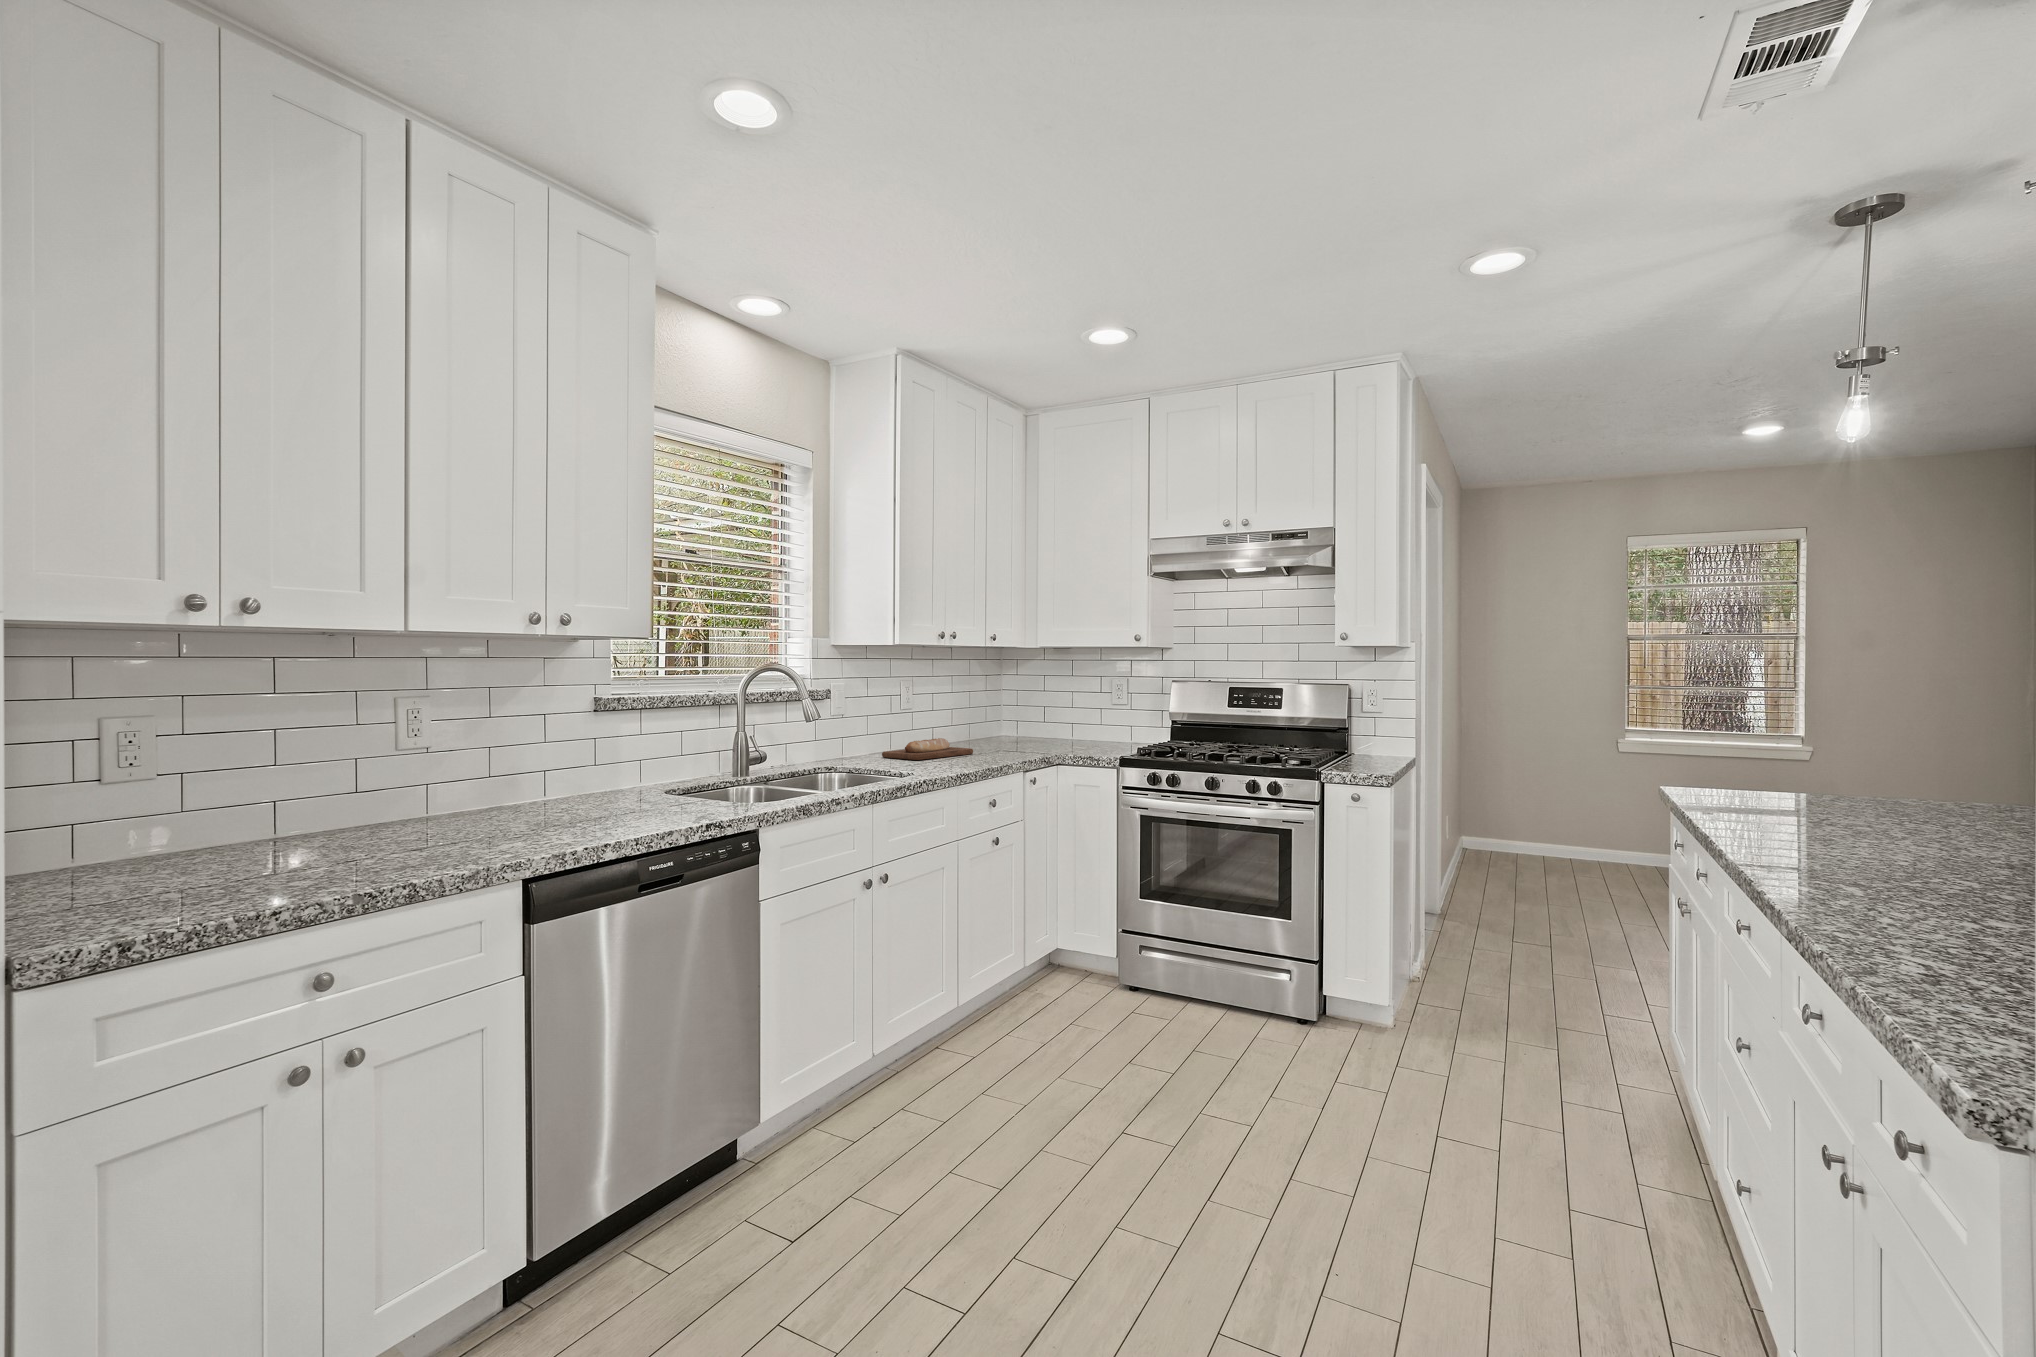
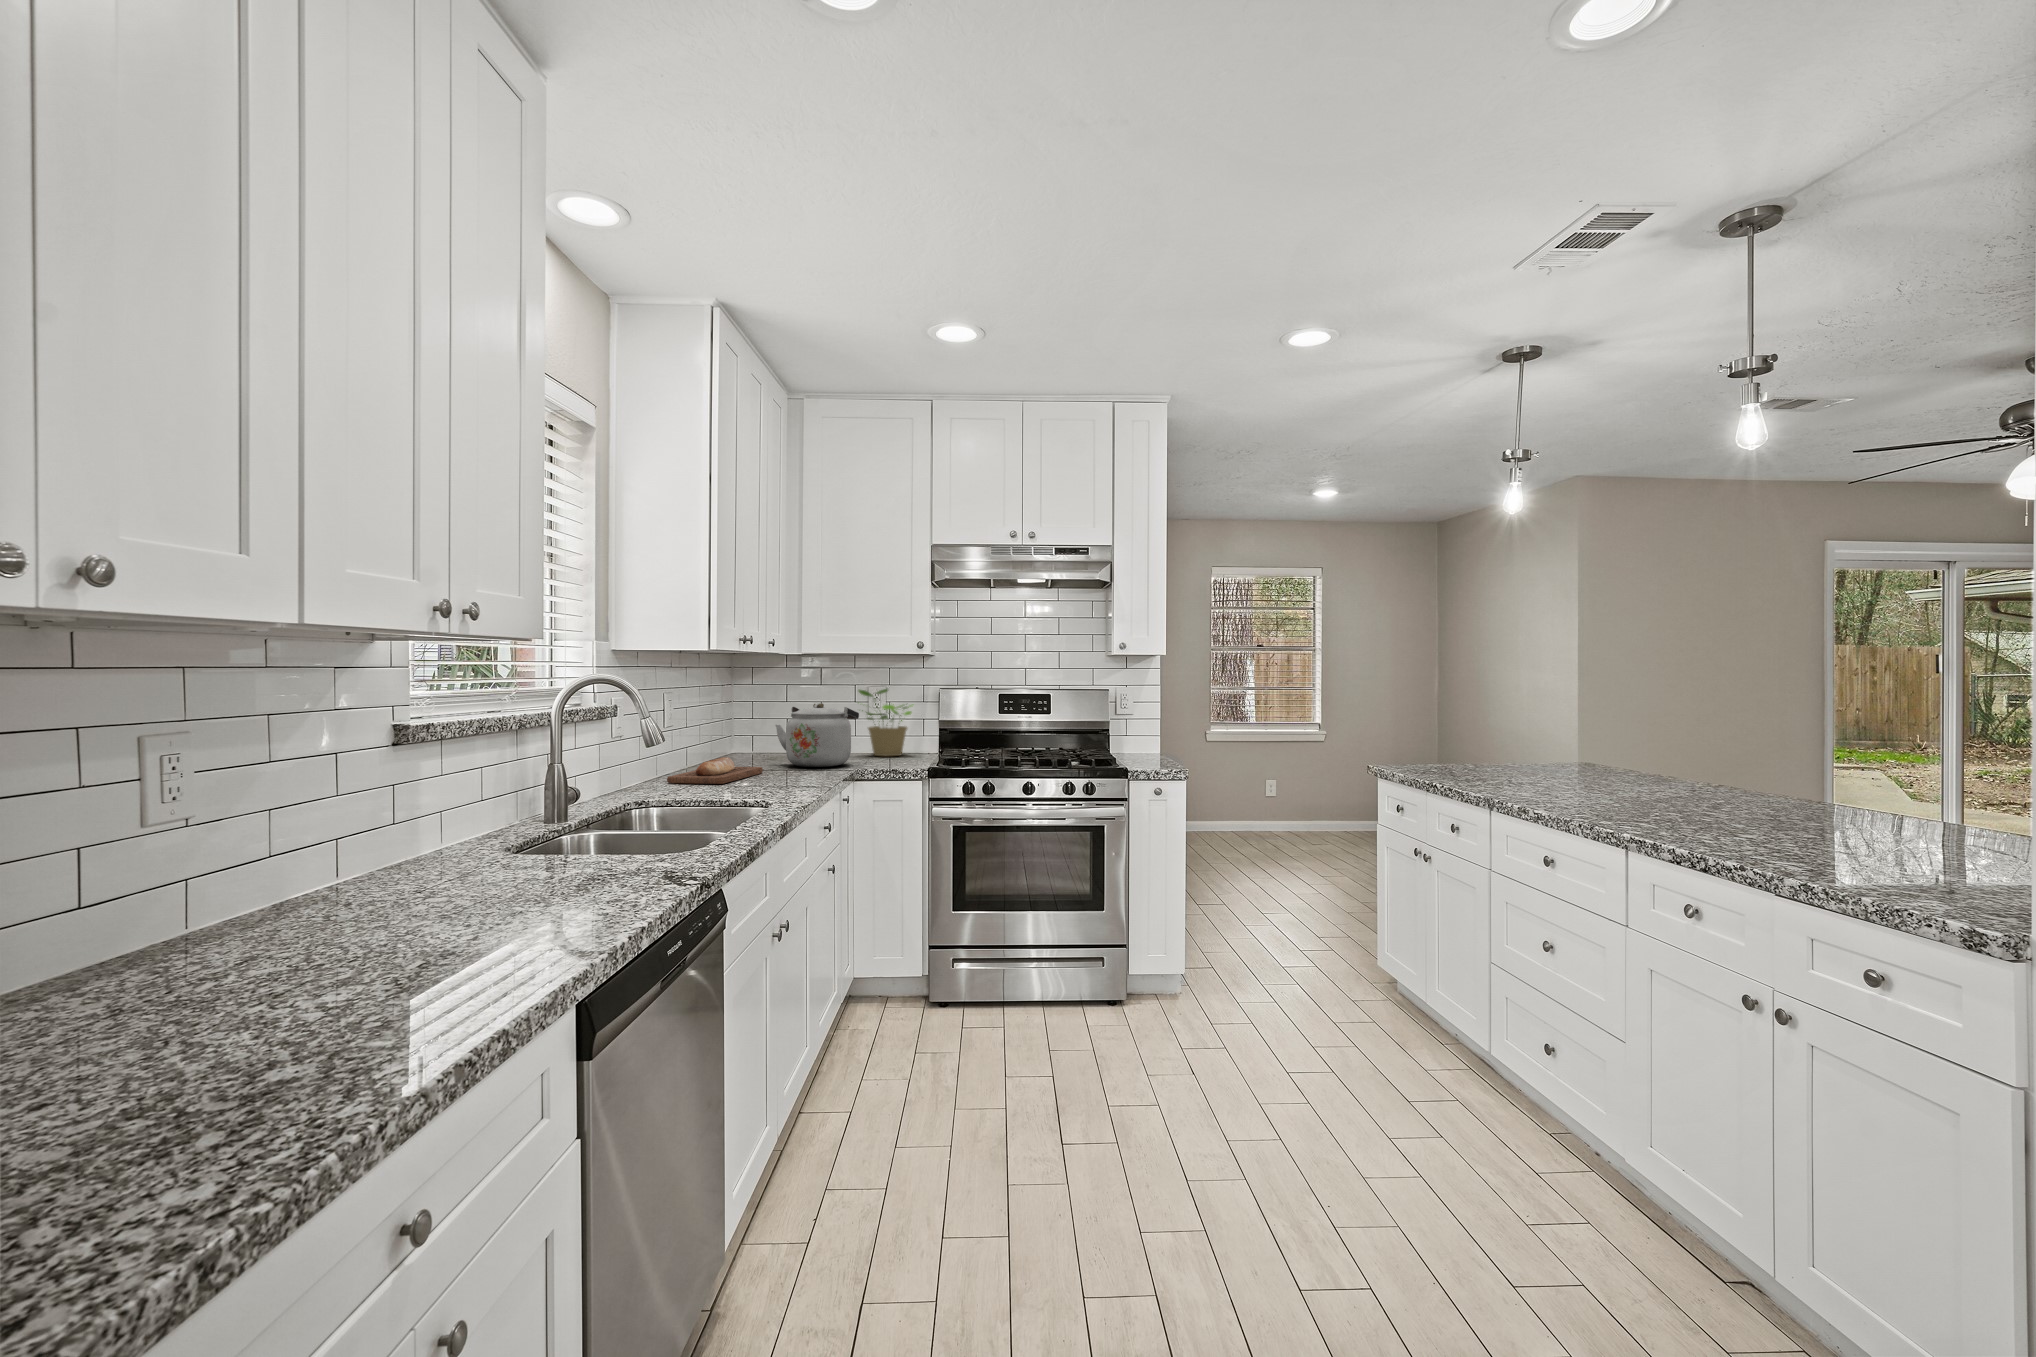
potted plant: none [1088,681,1144,746] -> present [859,689,911,756]
kettle: none [1003,693,1075,751] -> present [775,703,859,767]

